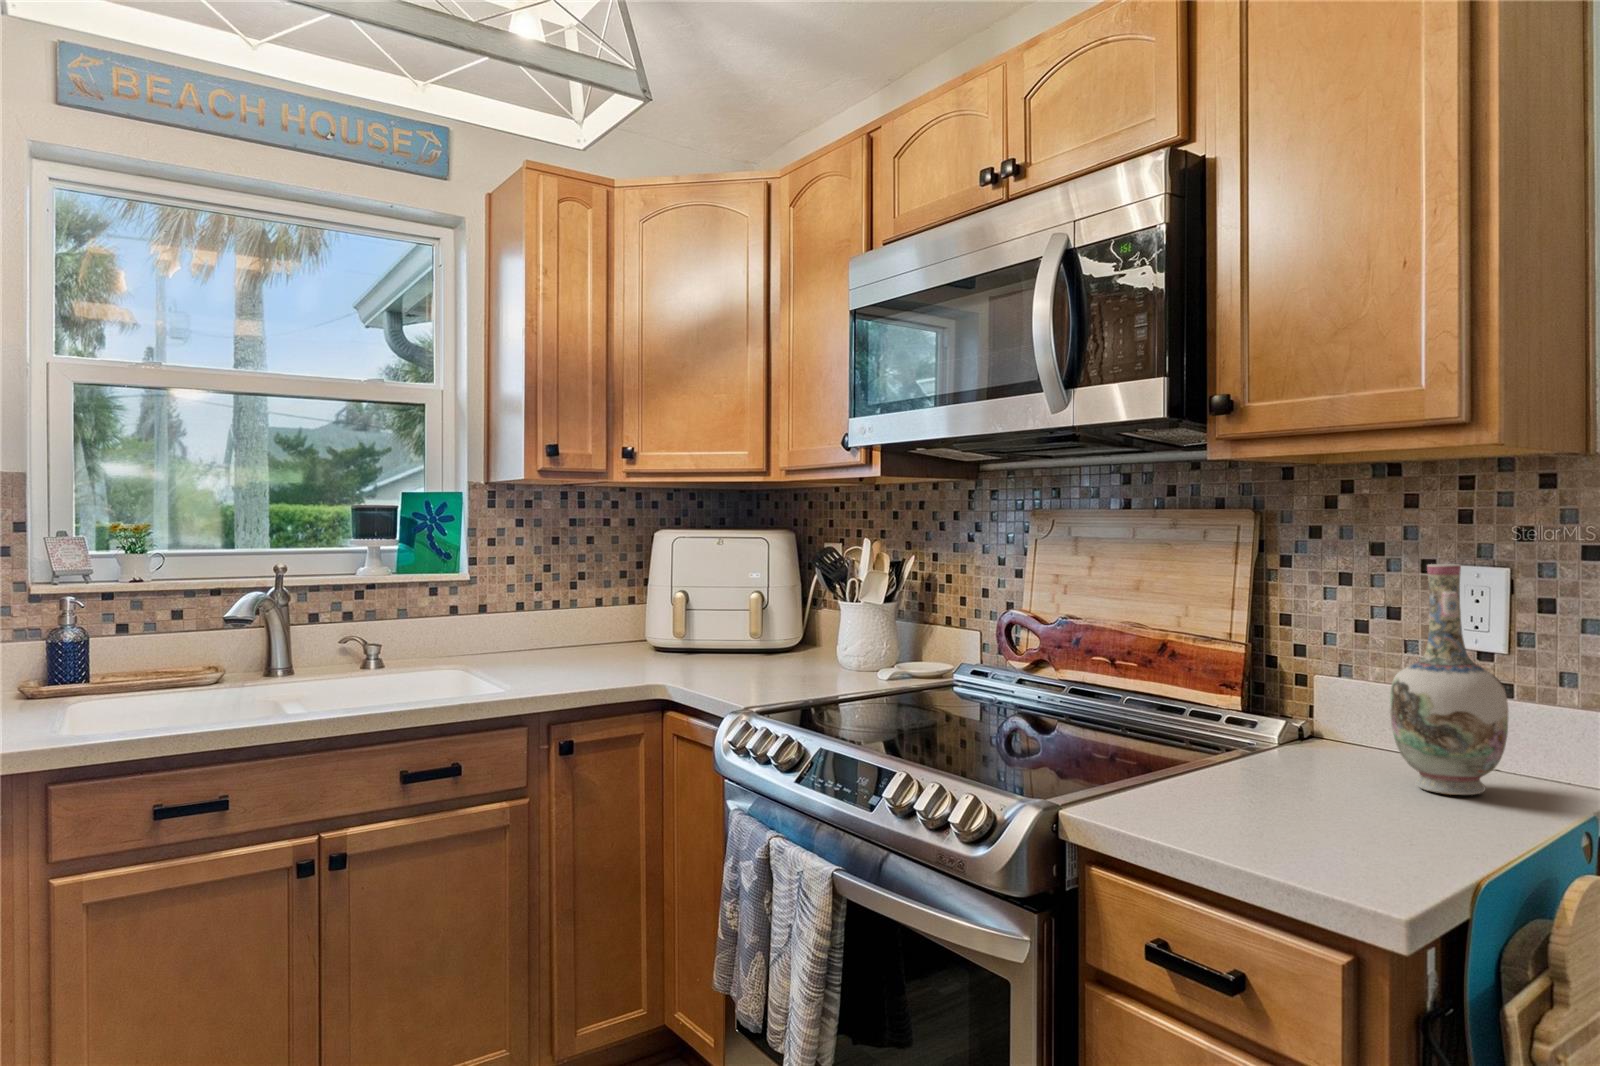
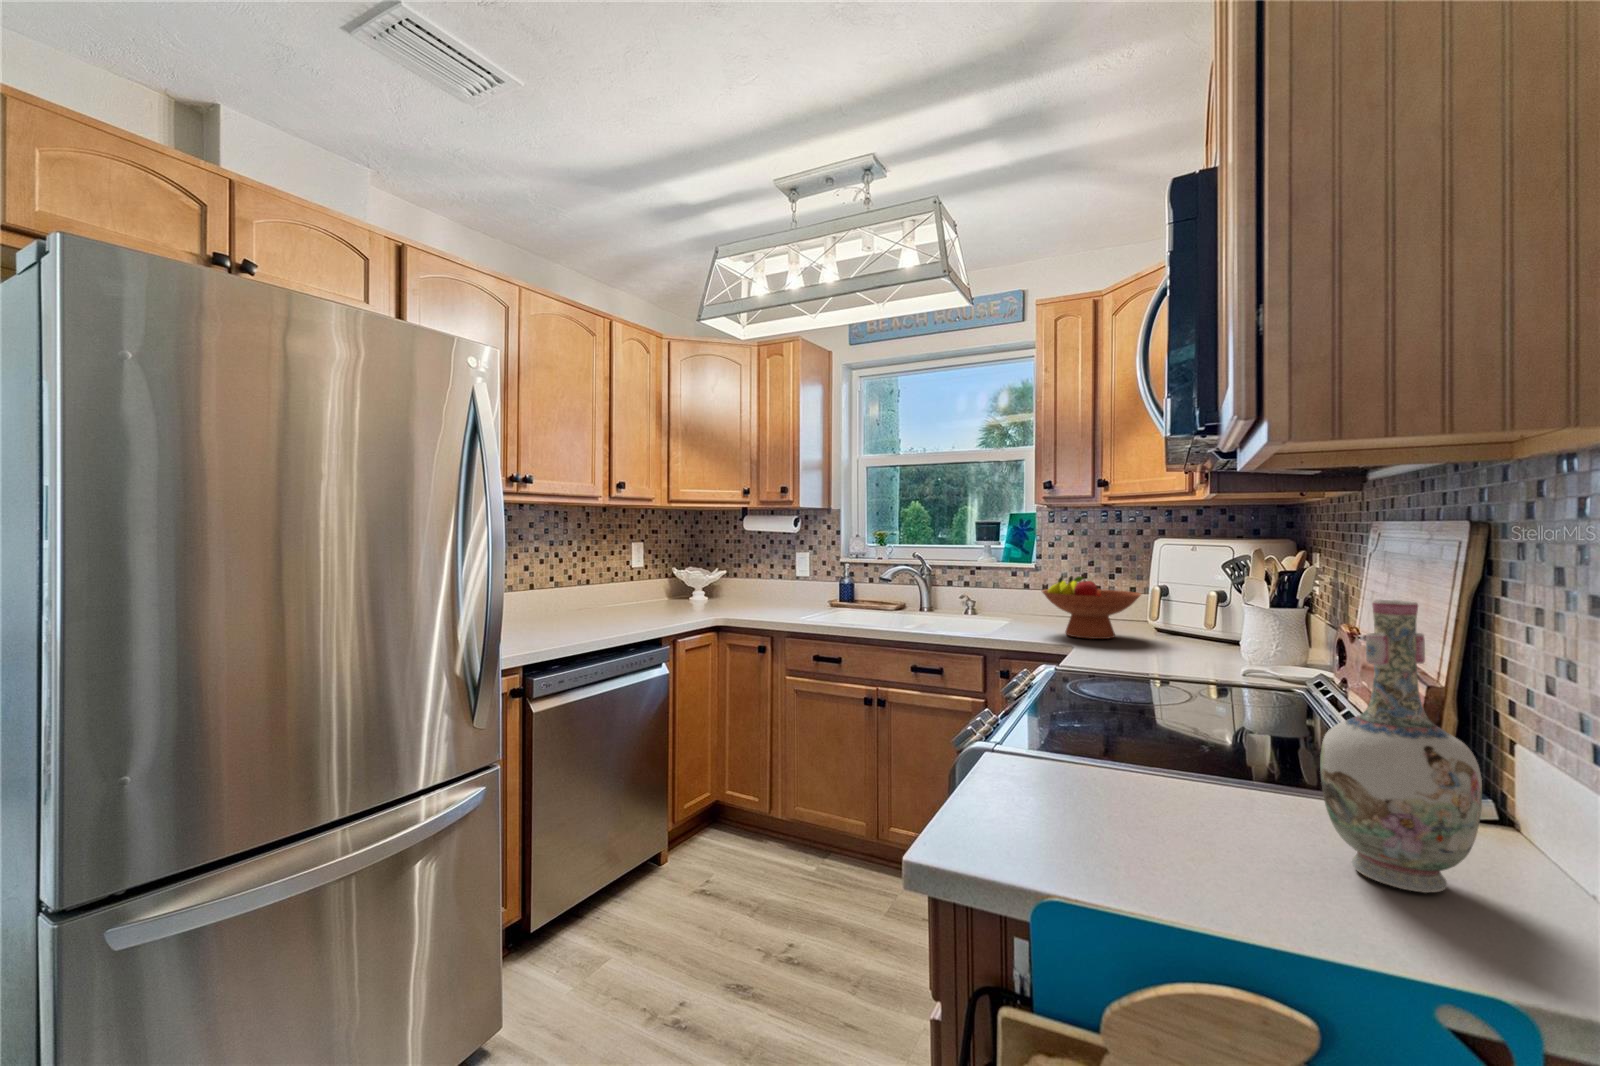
fruit bowl: none [566,584,701,673] -> present [1042,576,1141,639]

